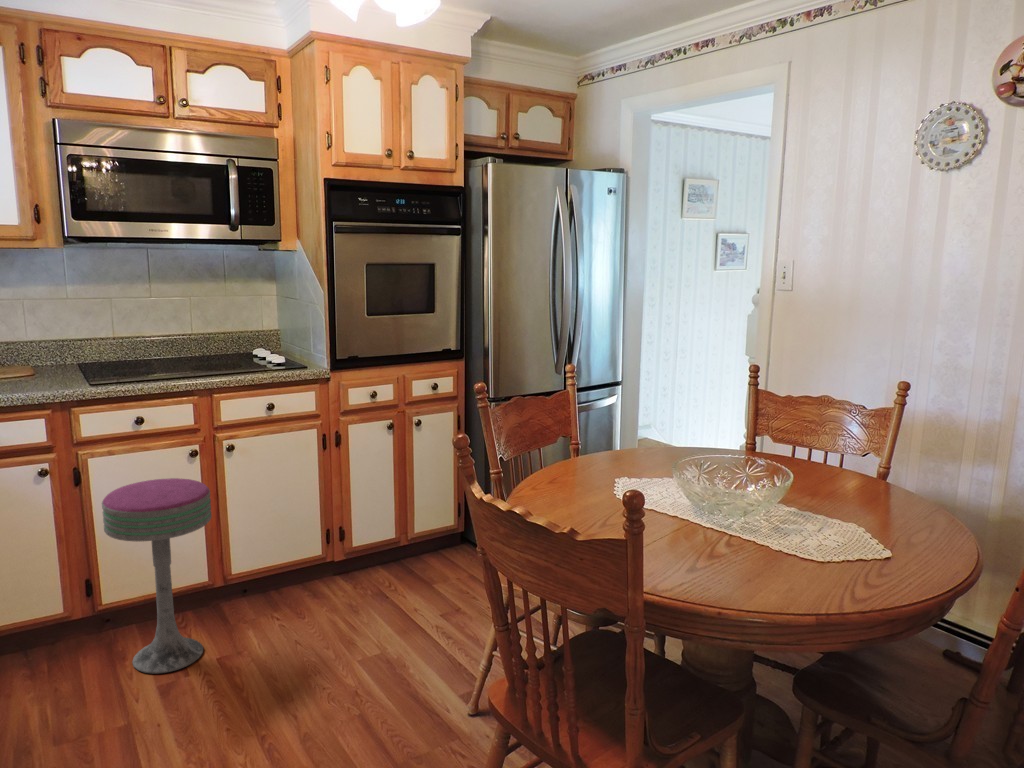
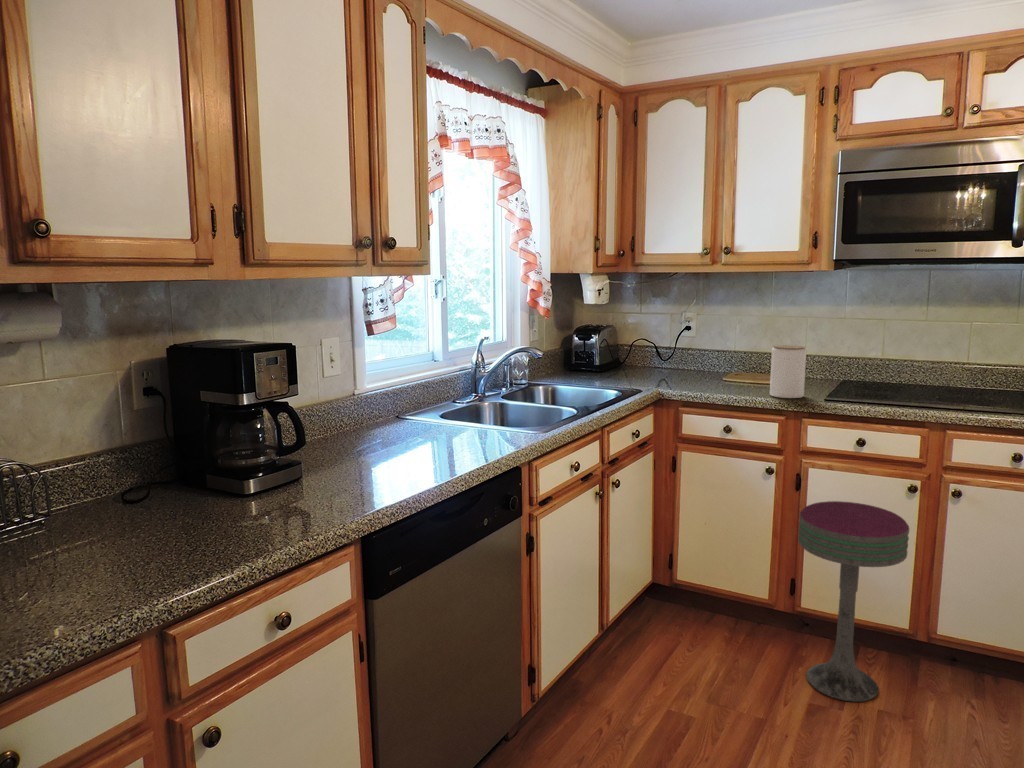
jar: none [20,331,67,390] -> present [770,345,806,398]

